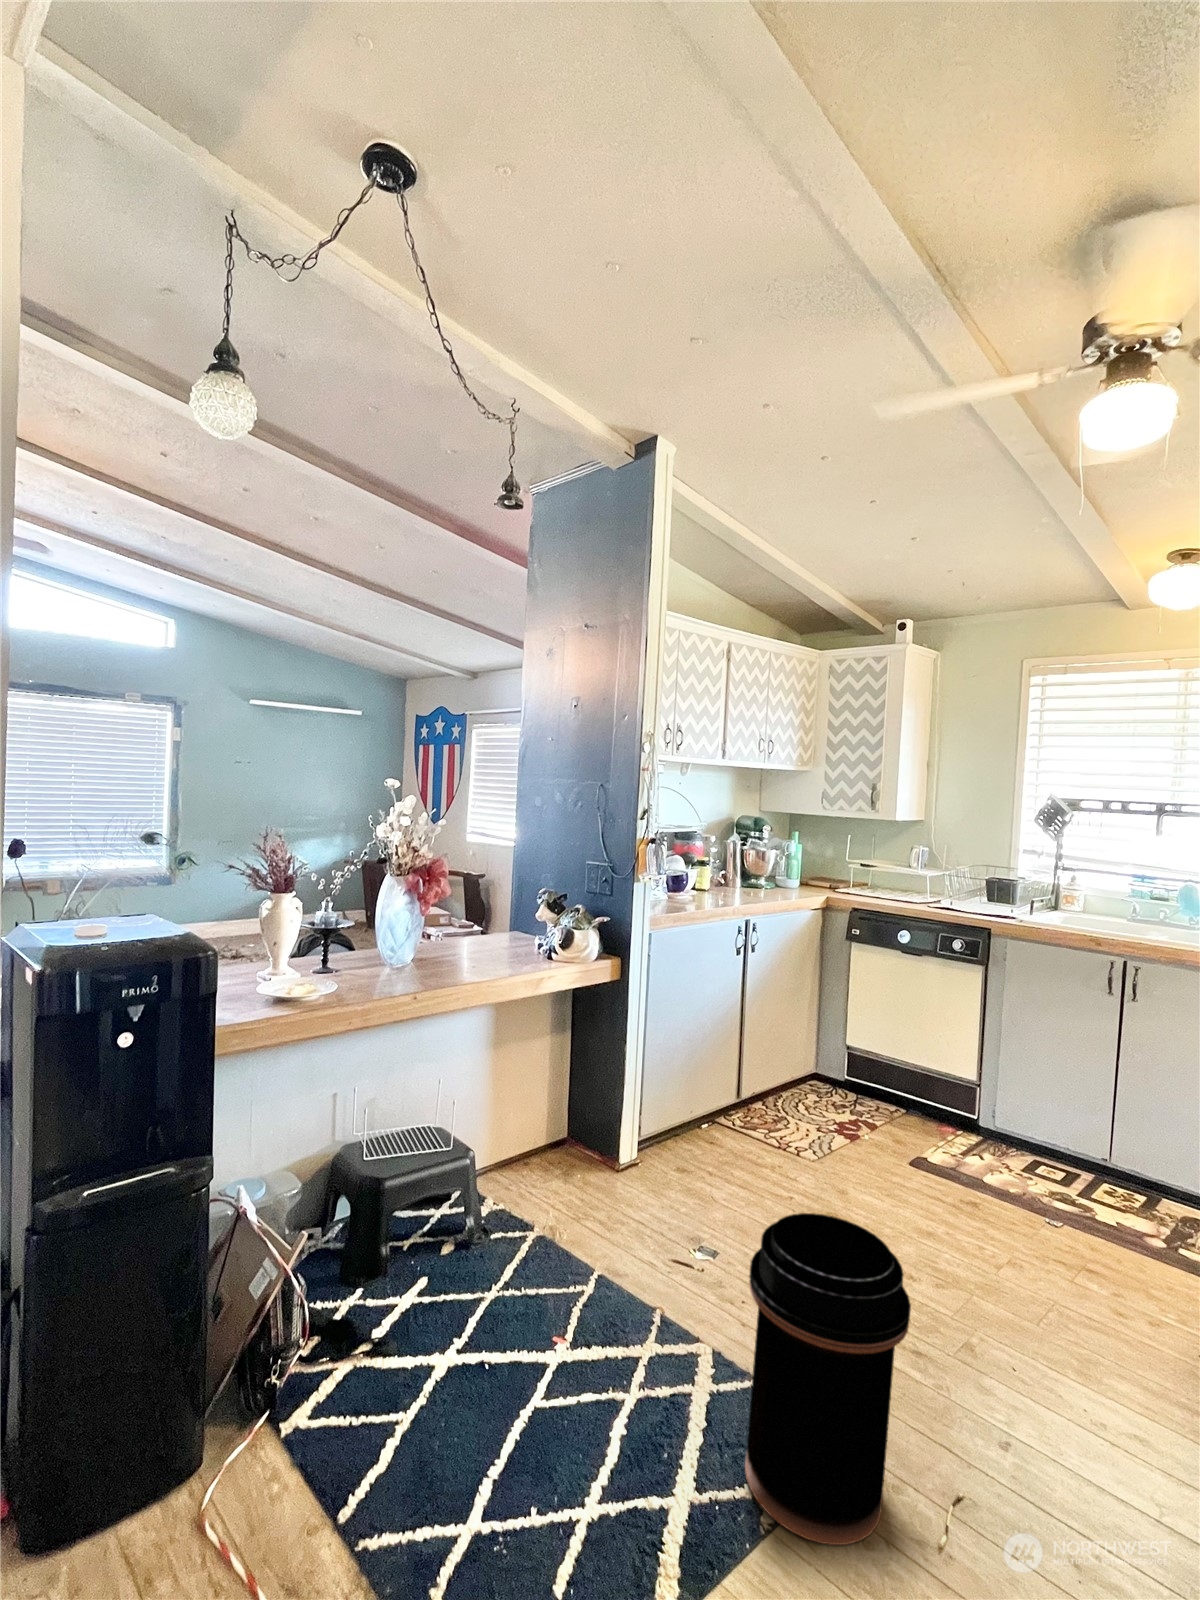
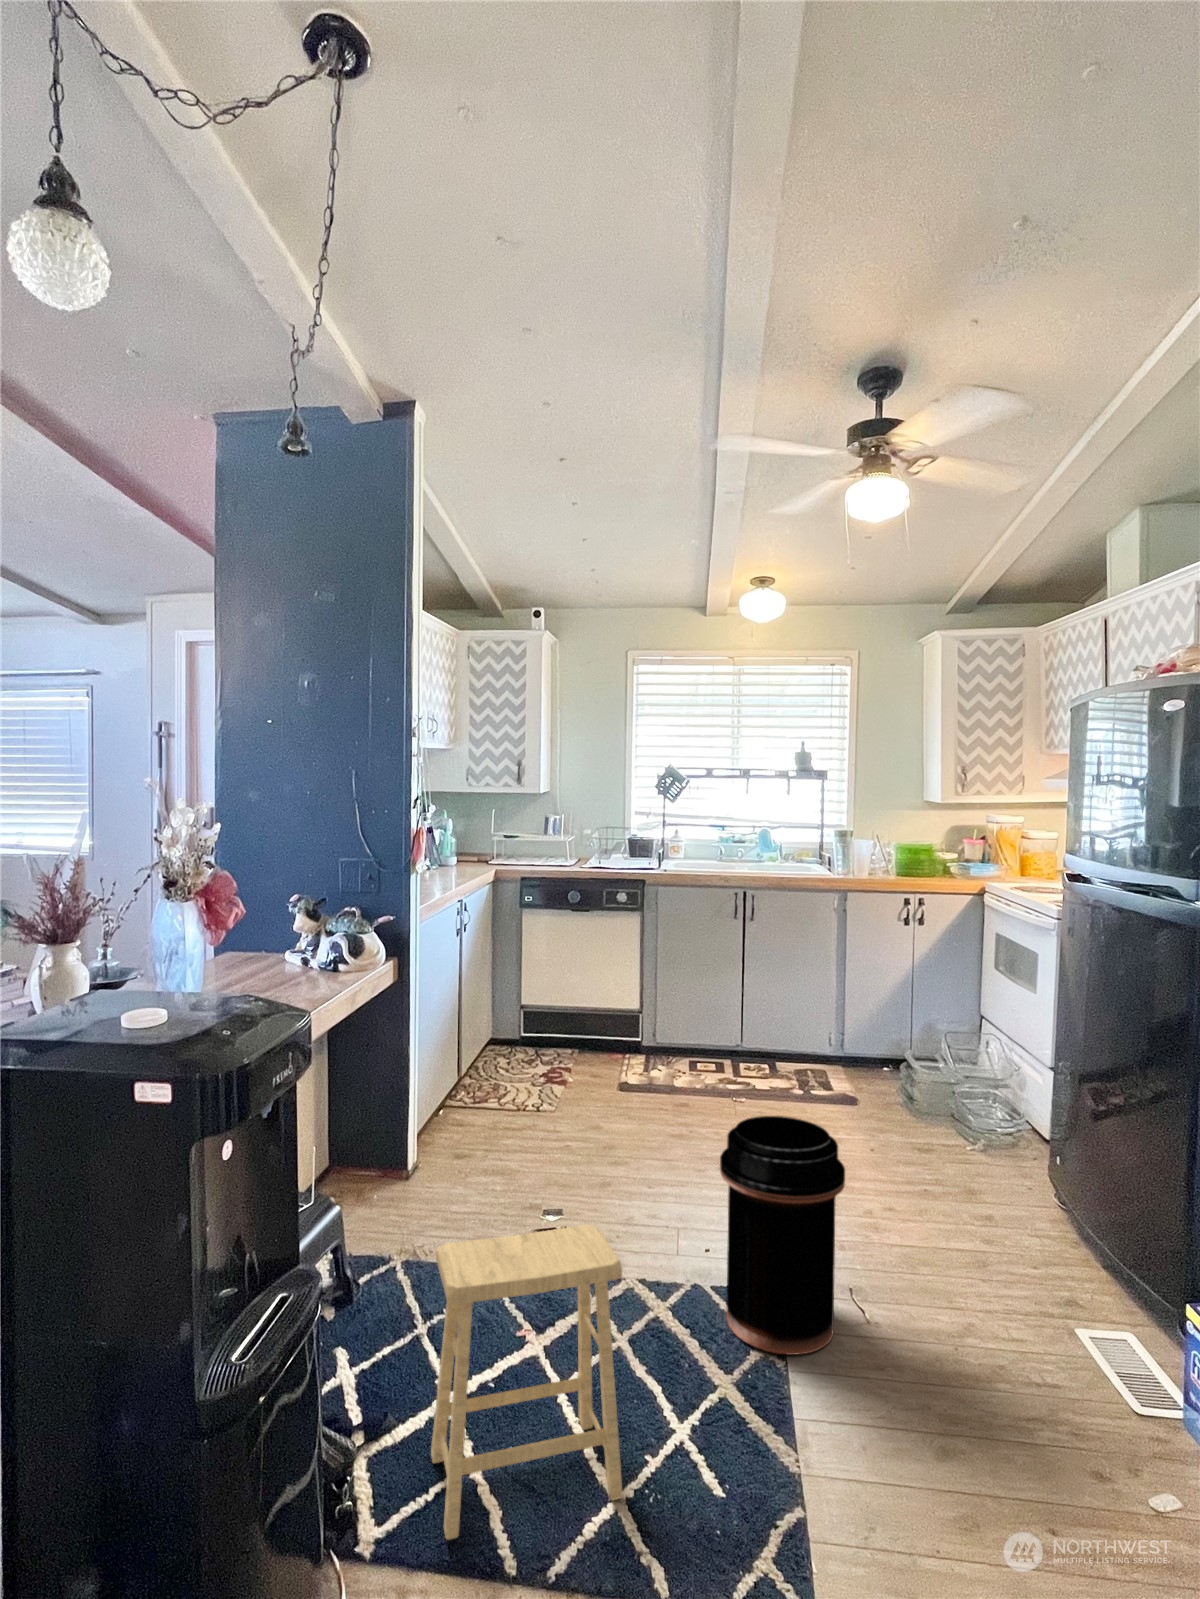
footstool: none [333,1200,542,1529] -> present [431,1224,623,1540]

